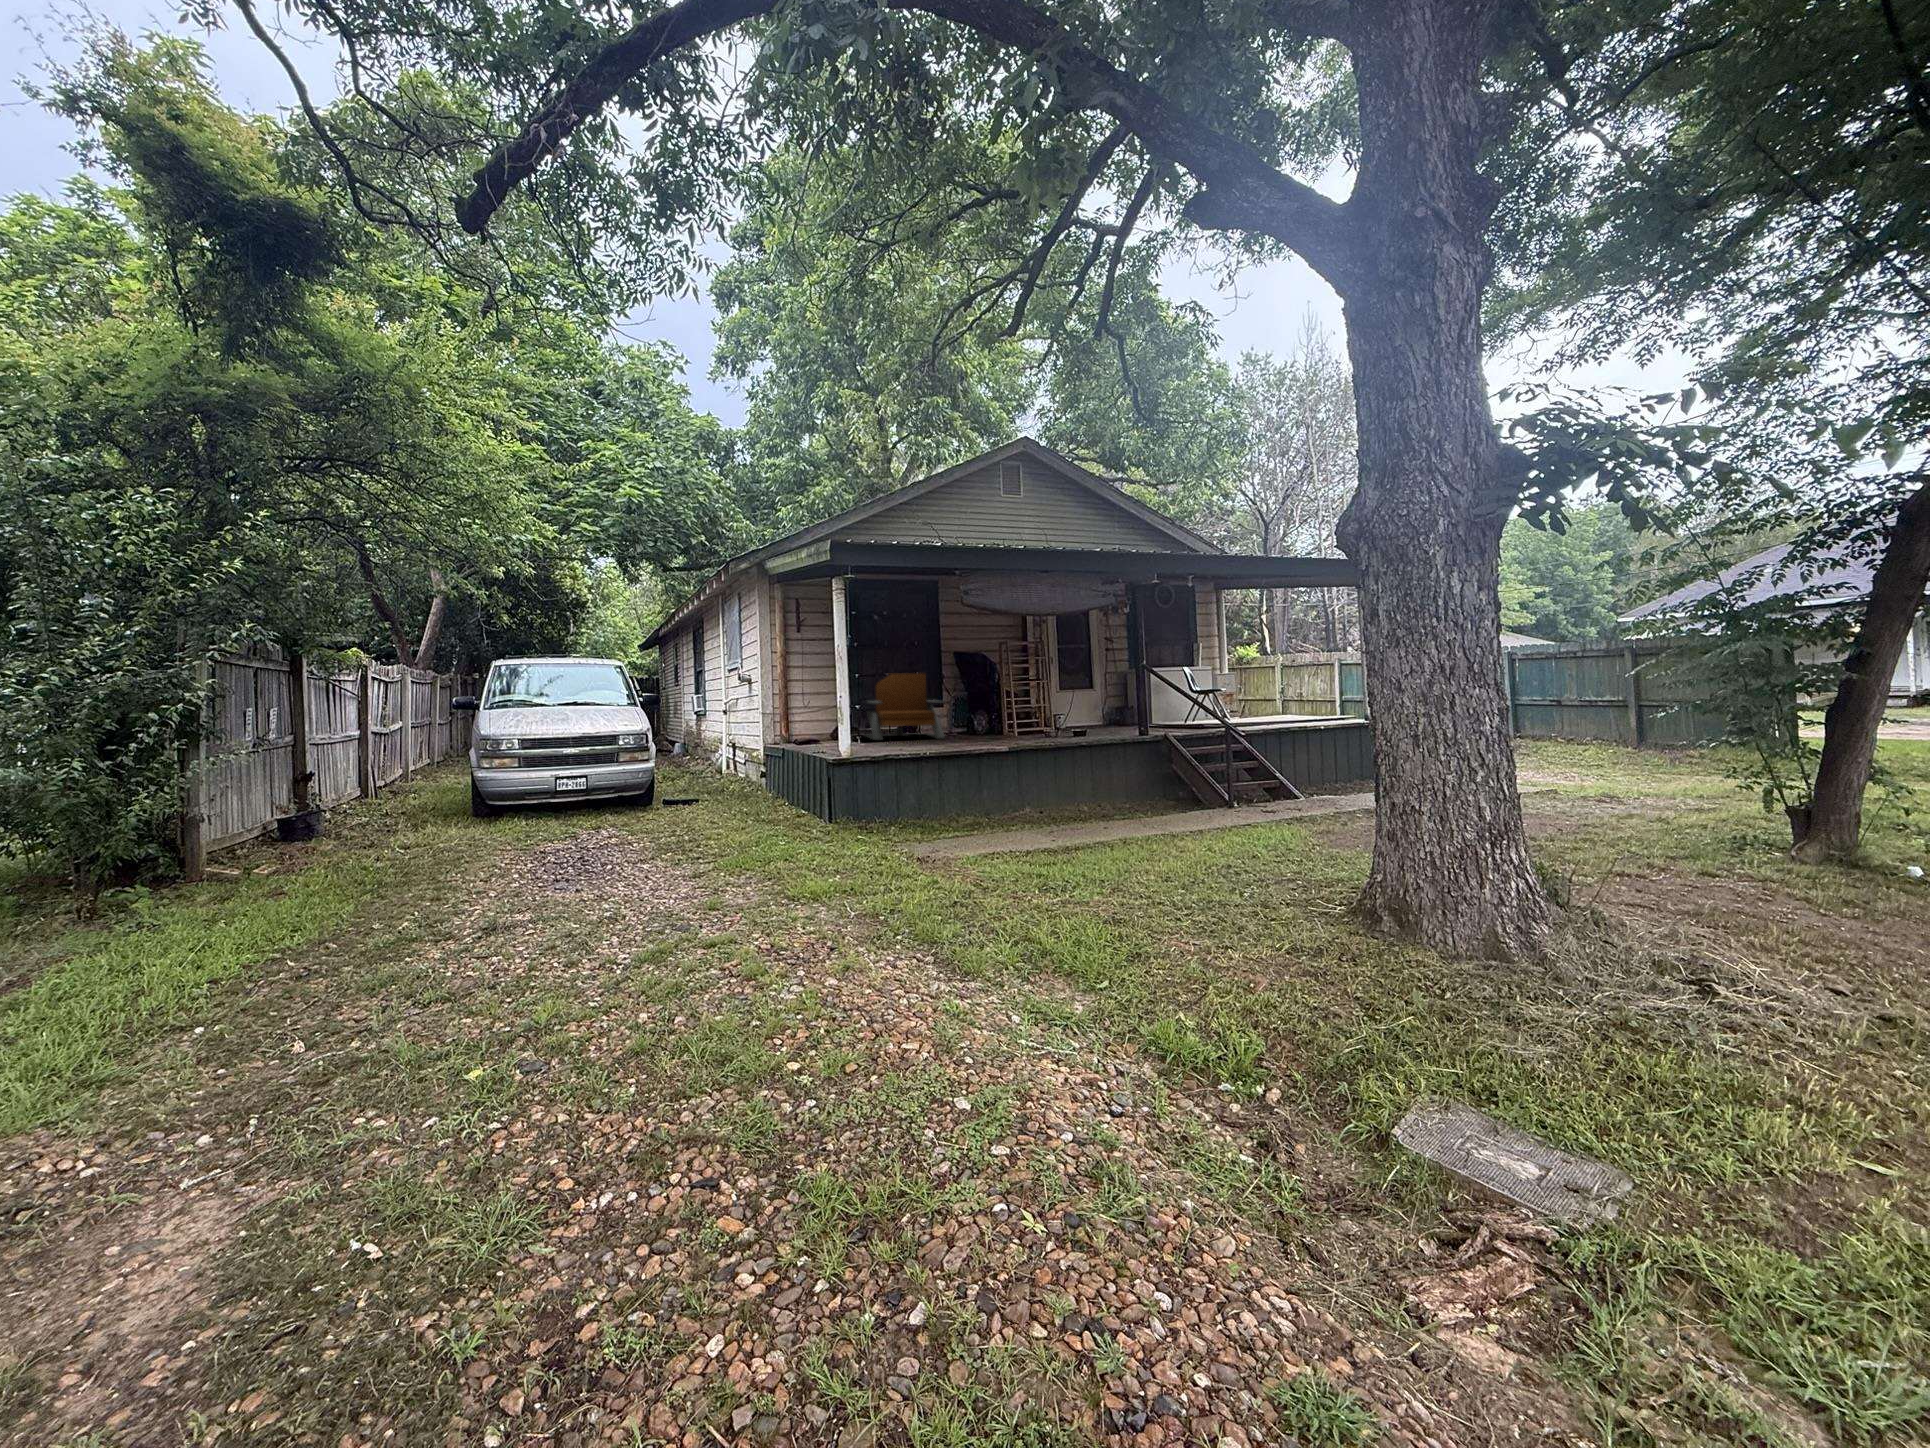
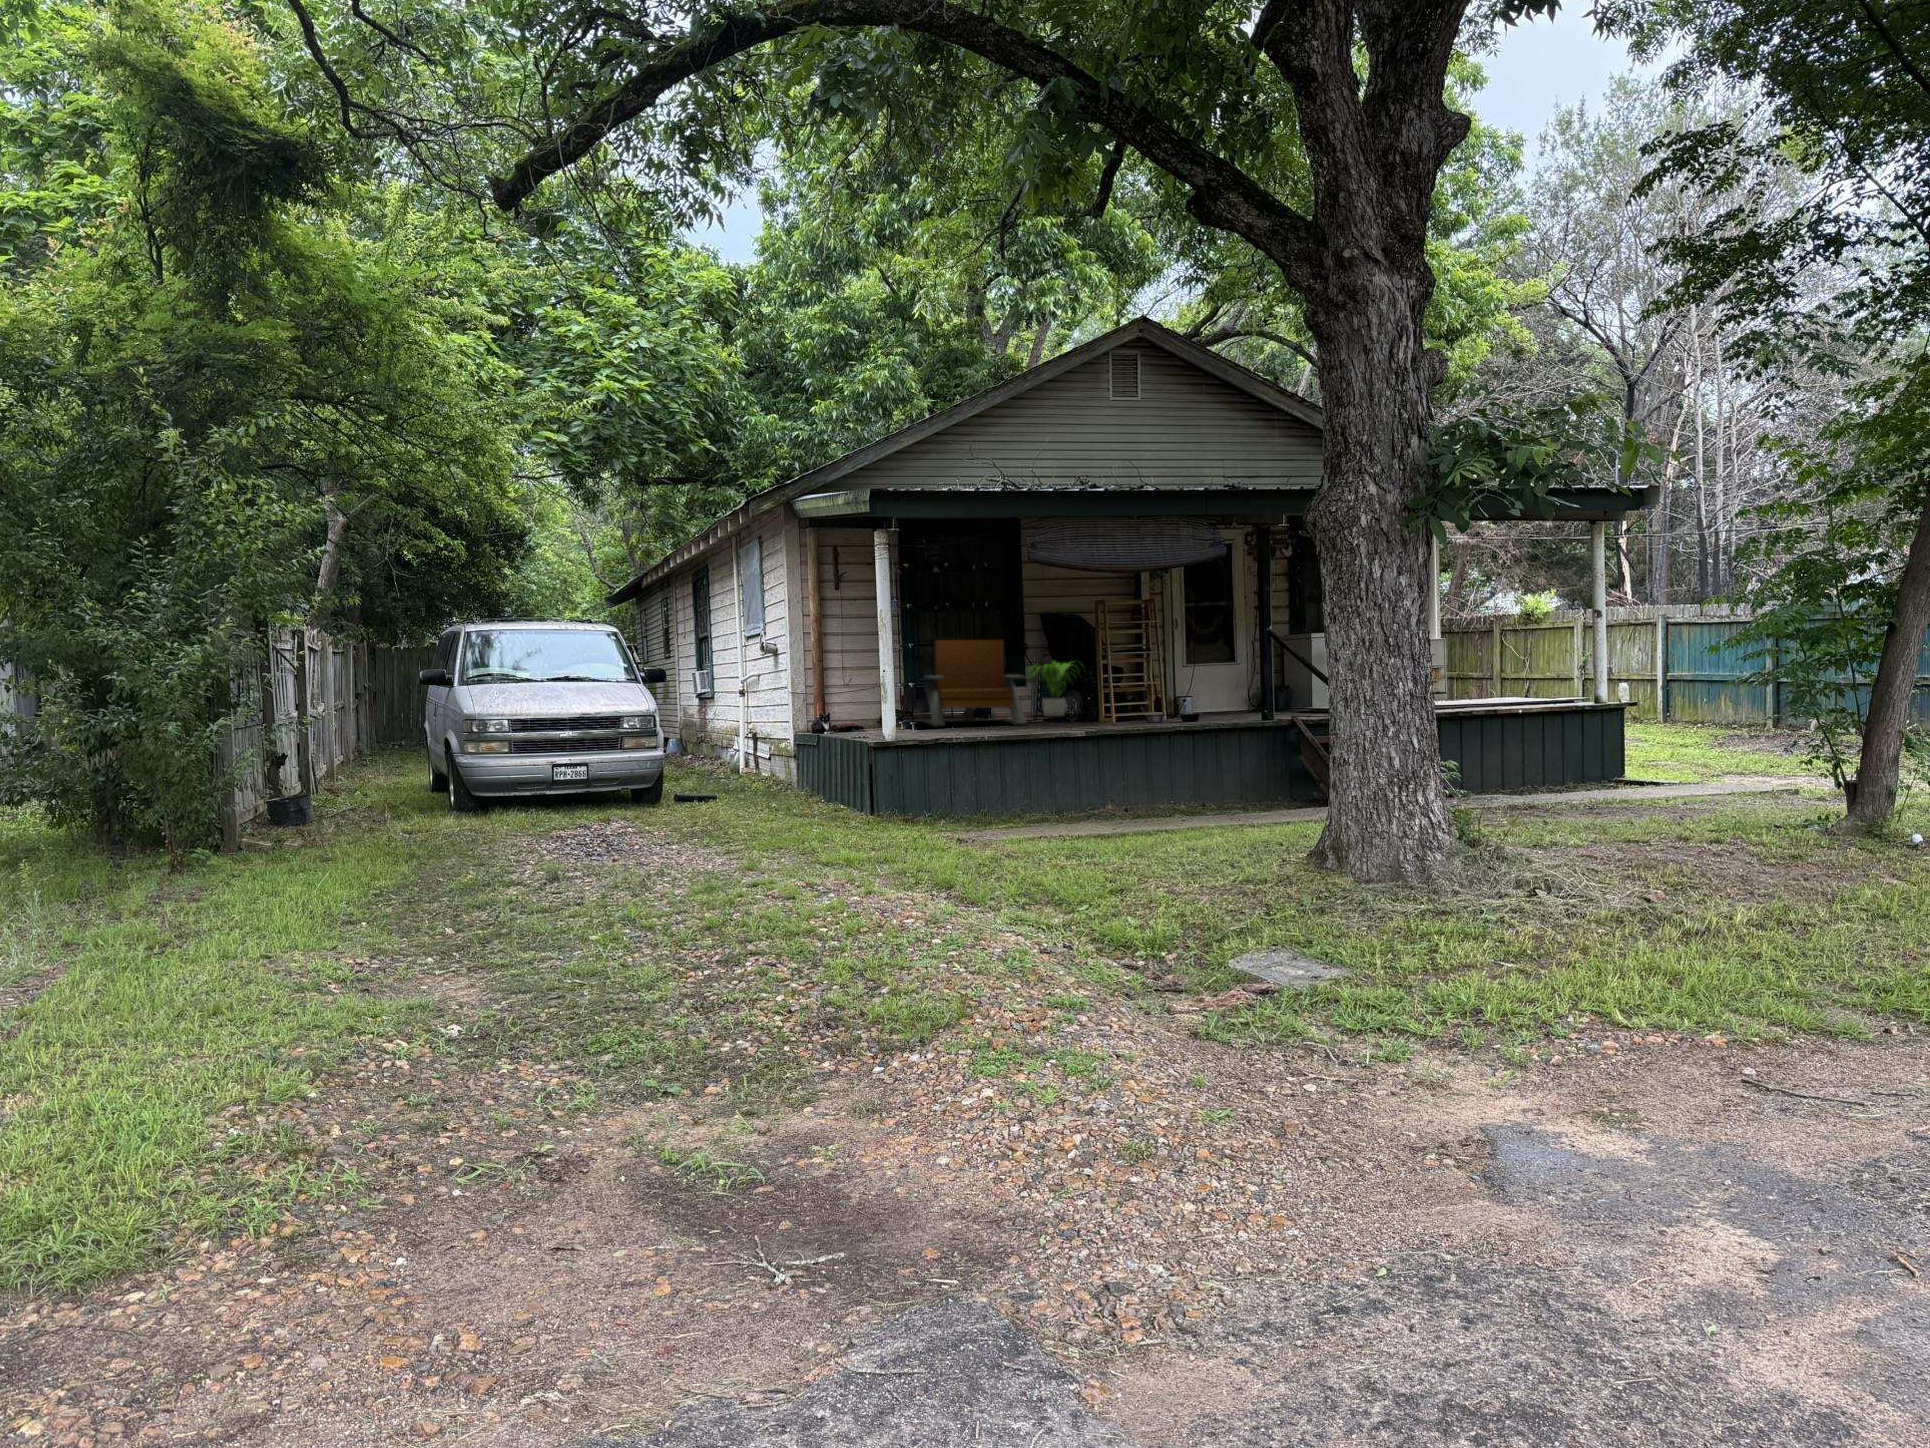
potted plant: none [941,690,985,731] -> present [1028,661,1083,716]

